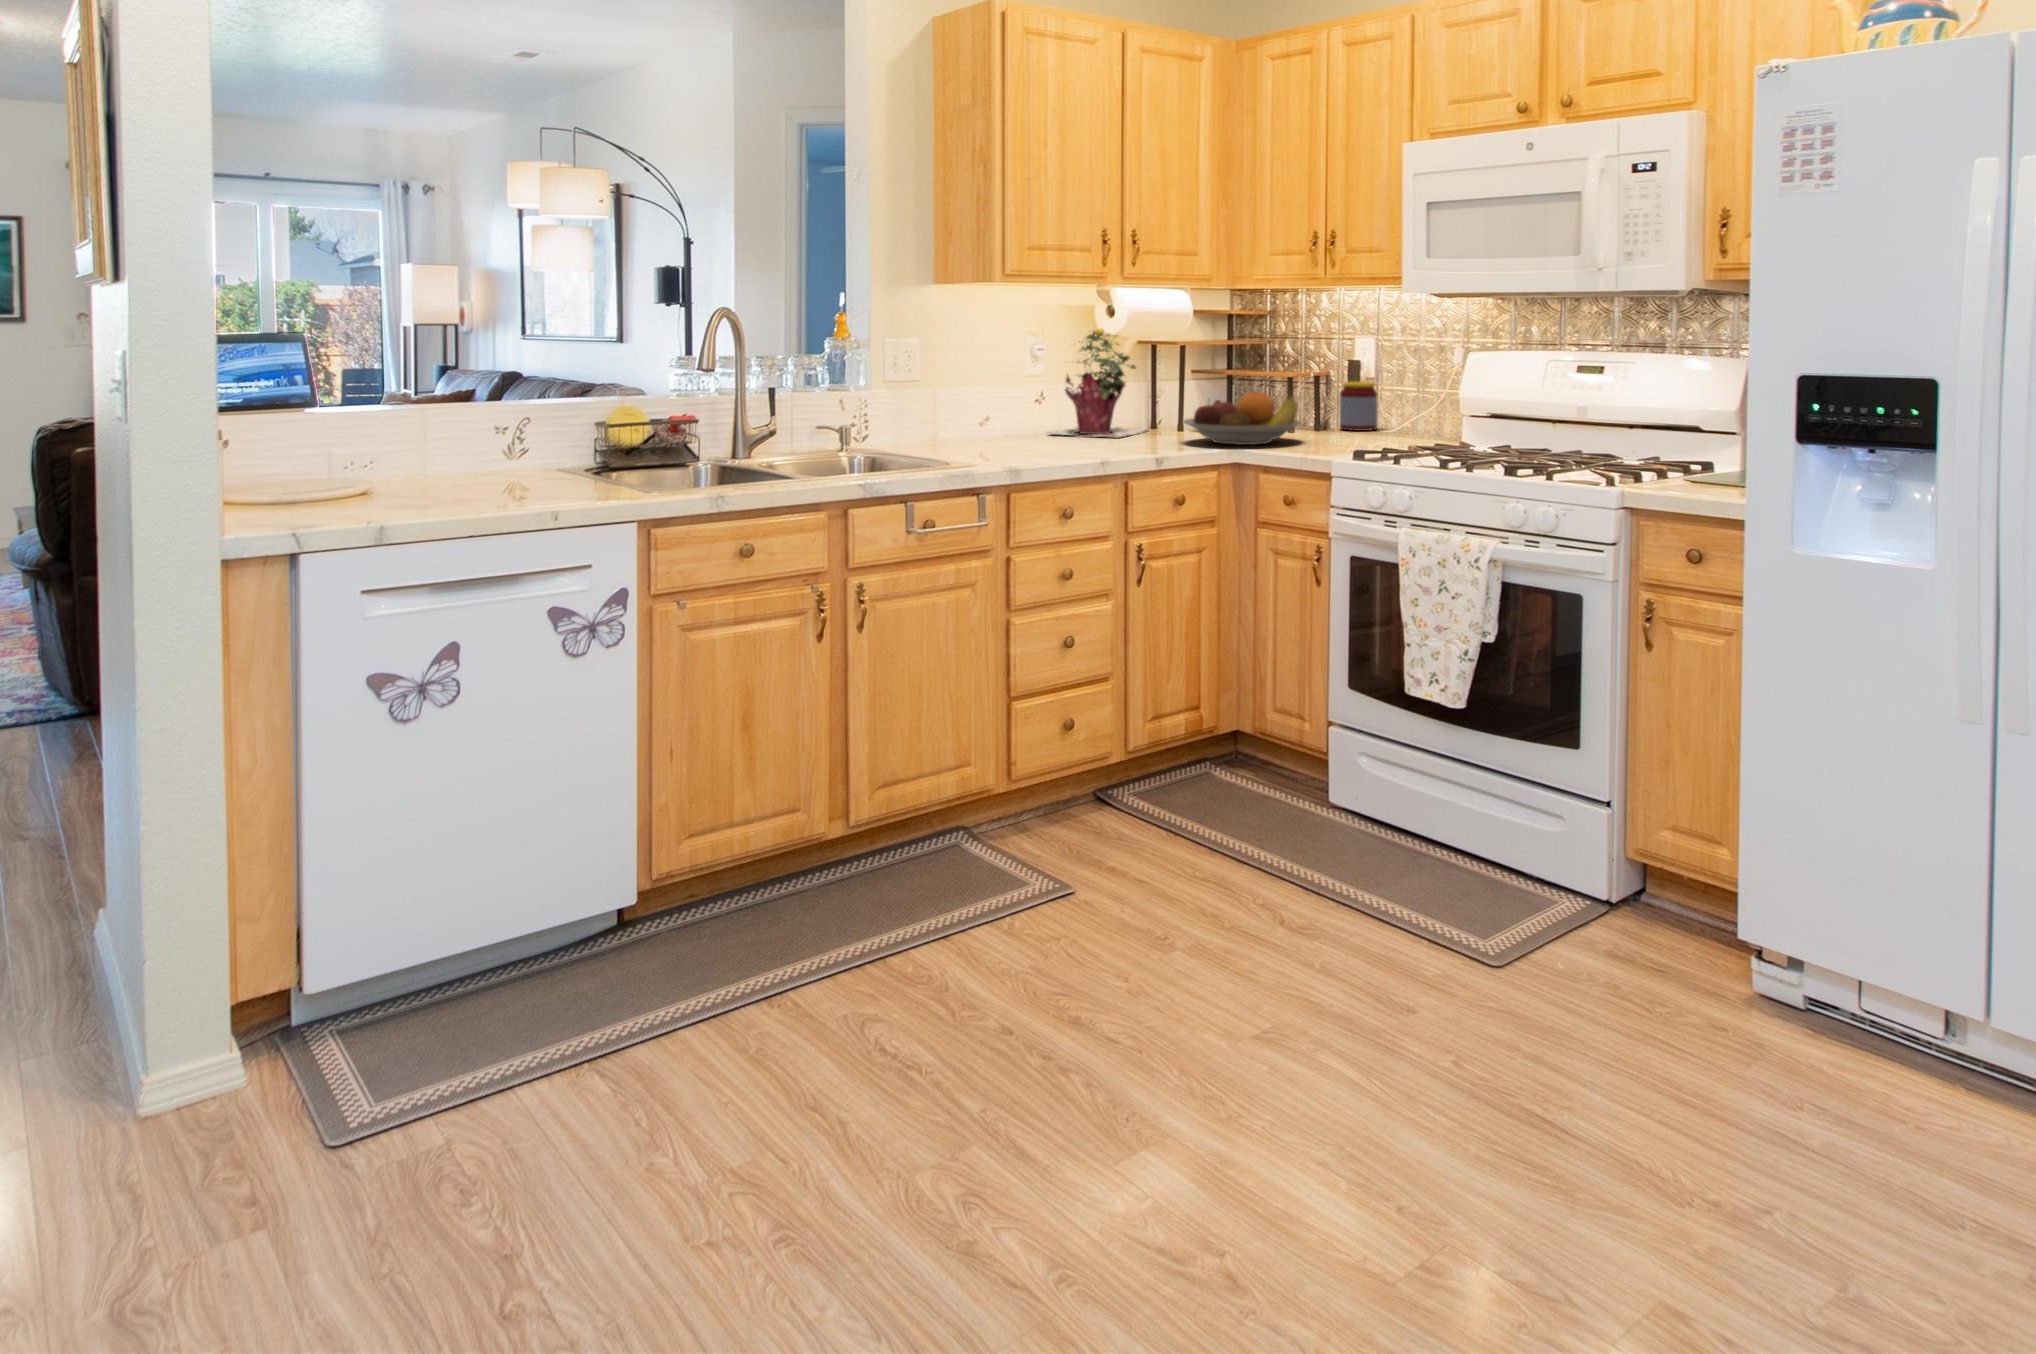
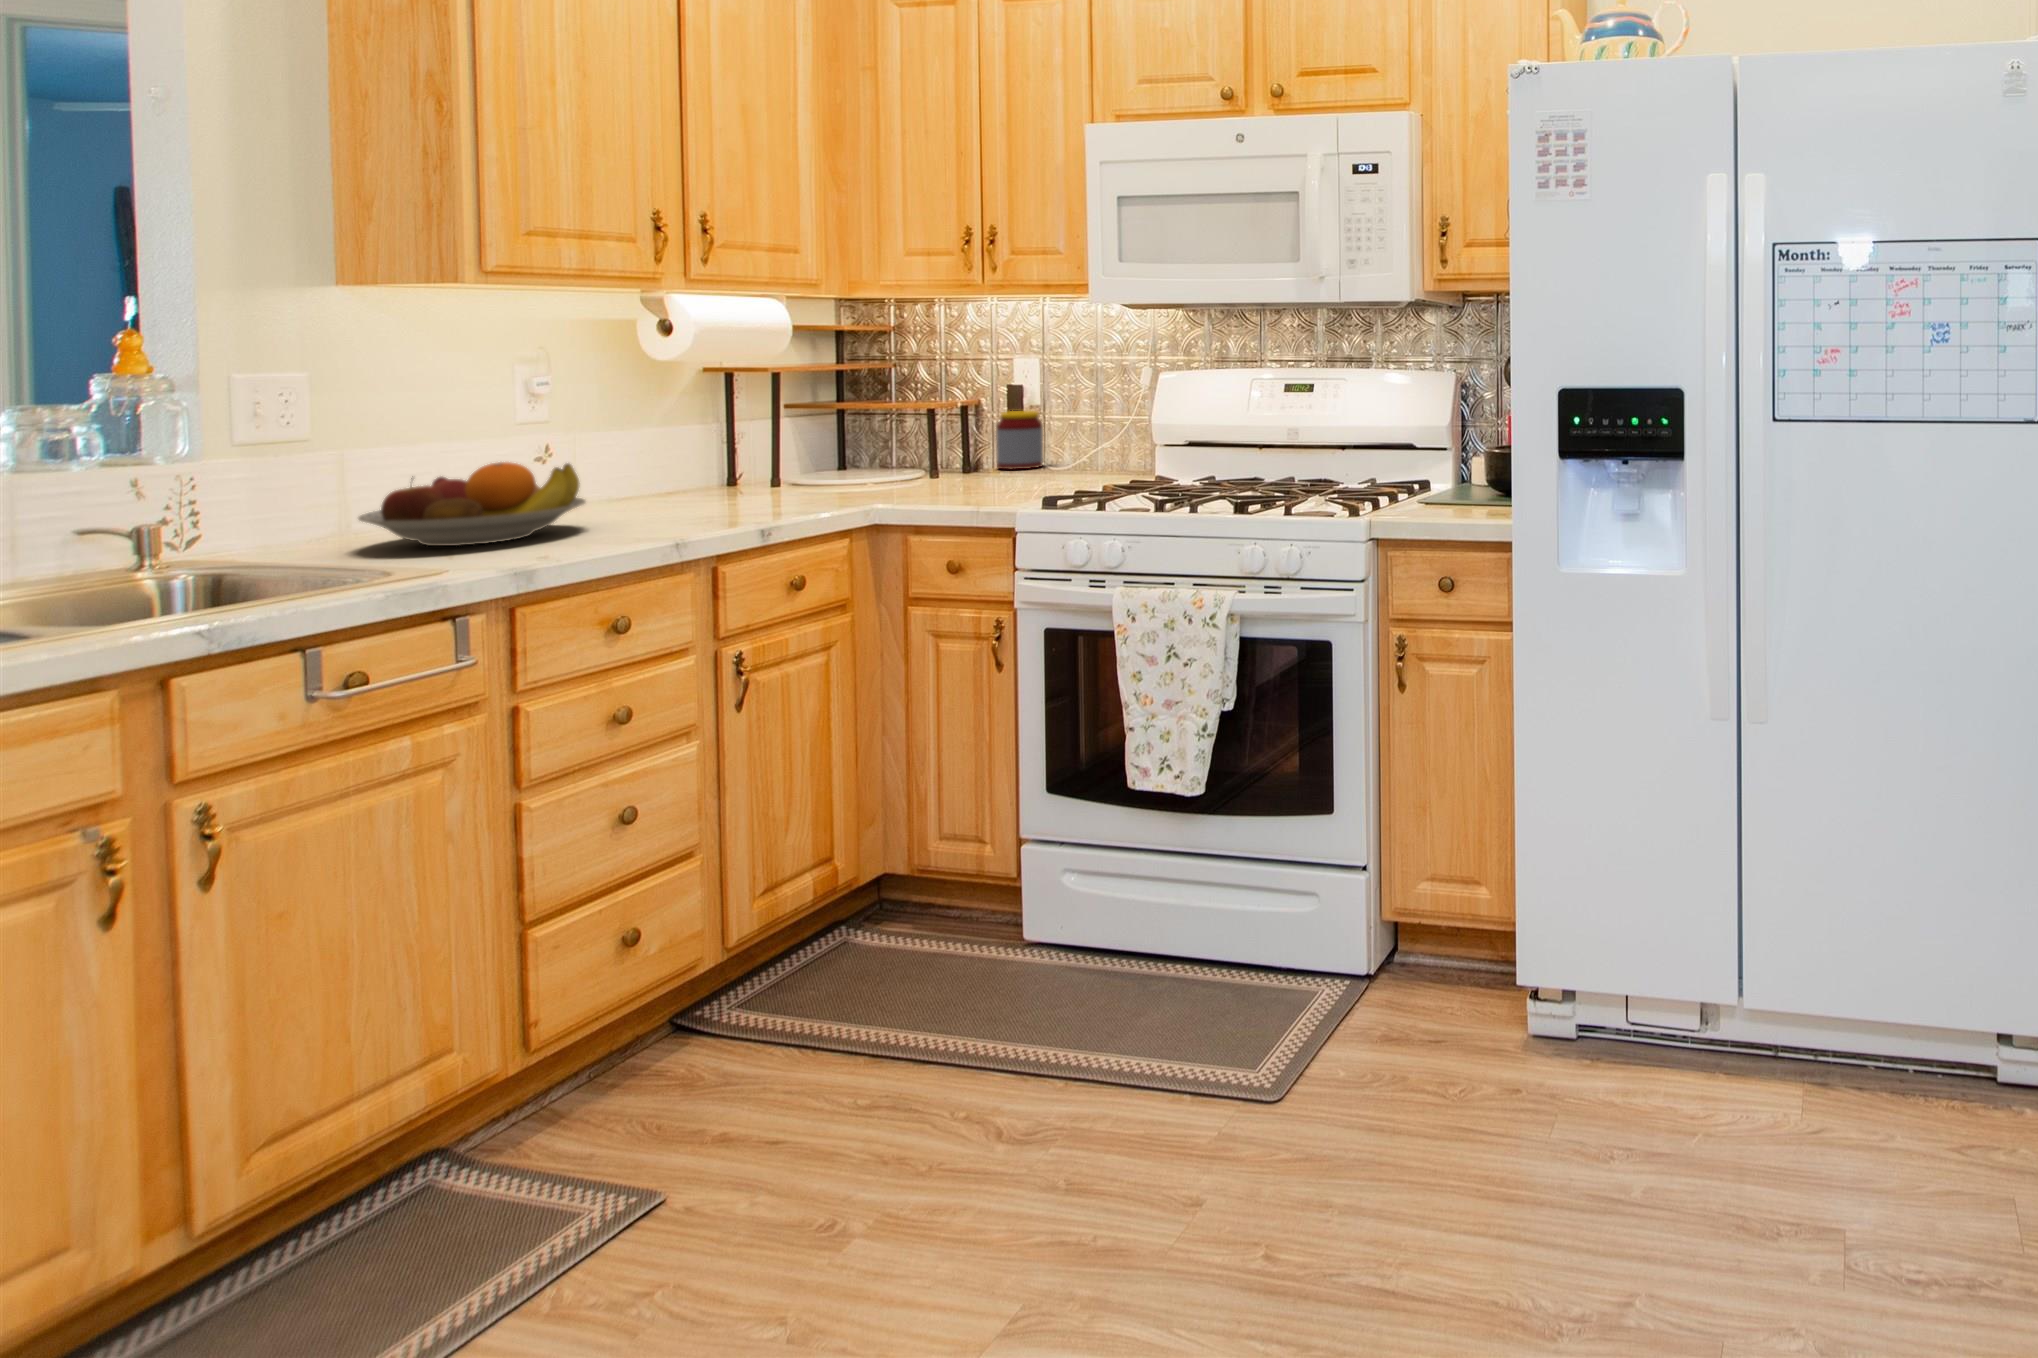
potted plant: present [1047,328,1148,438] -> none [562,350,740,508]
fruit bowl: present [1183,392,1301,445] -> present [359,462,585,546]

